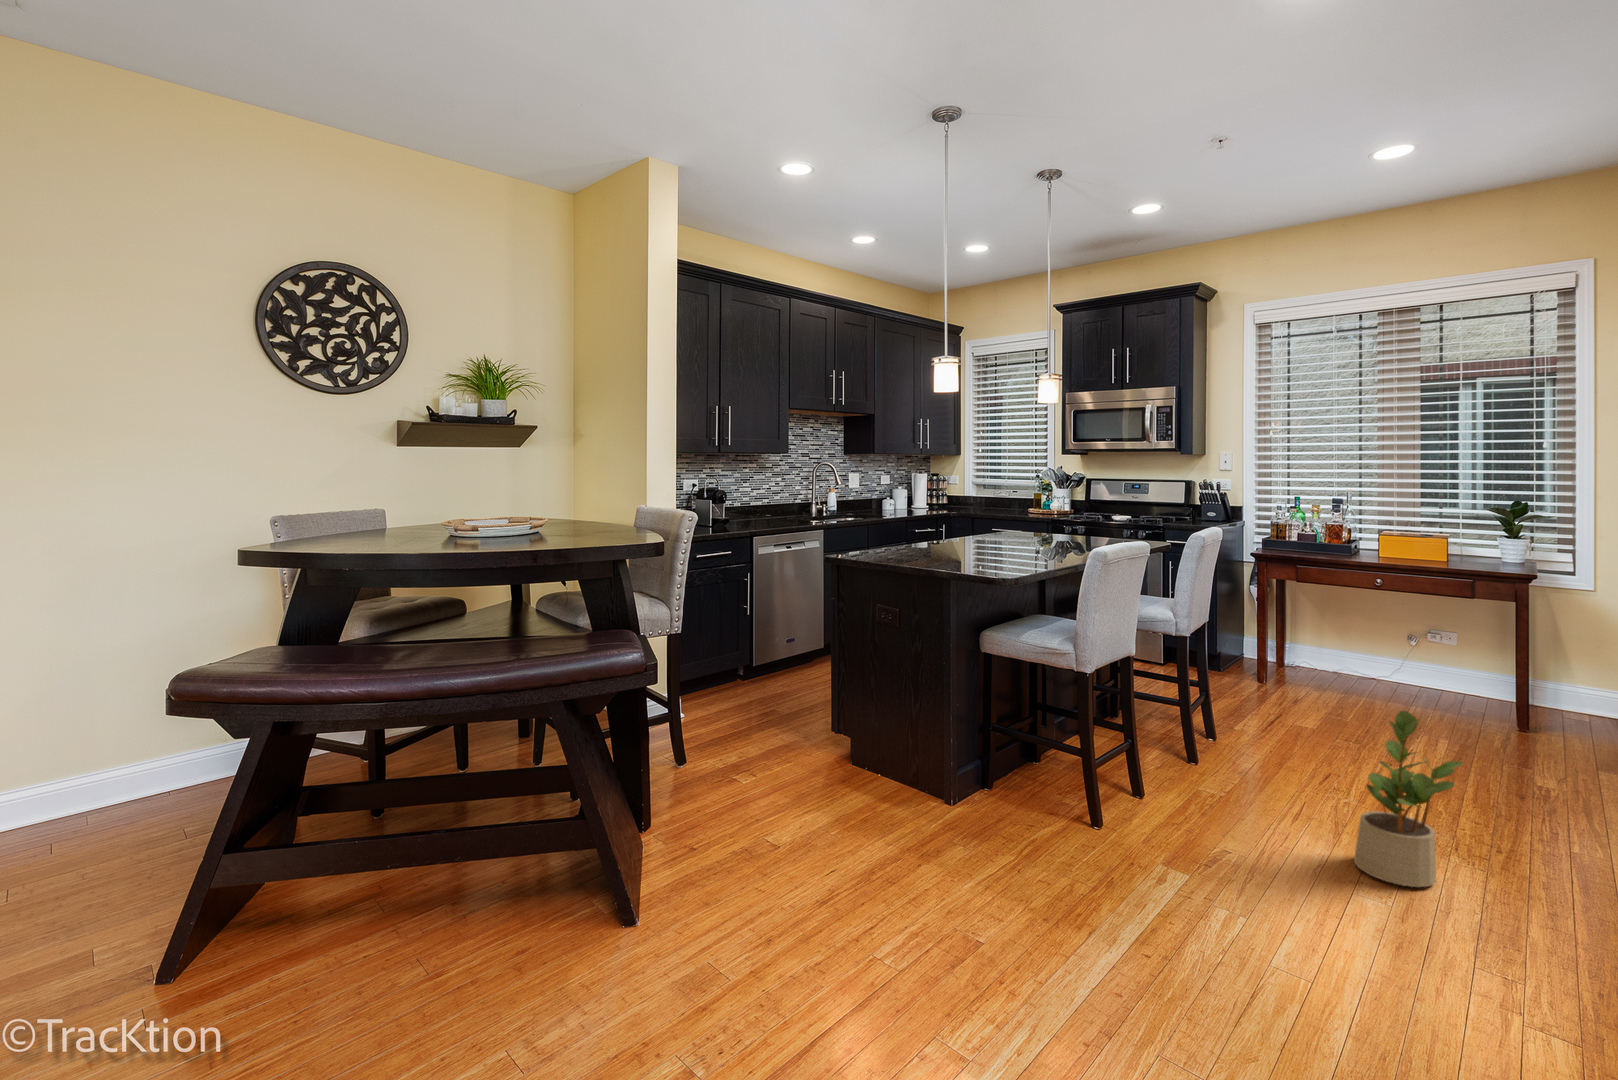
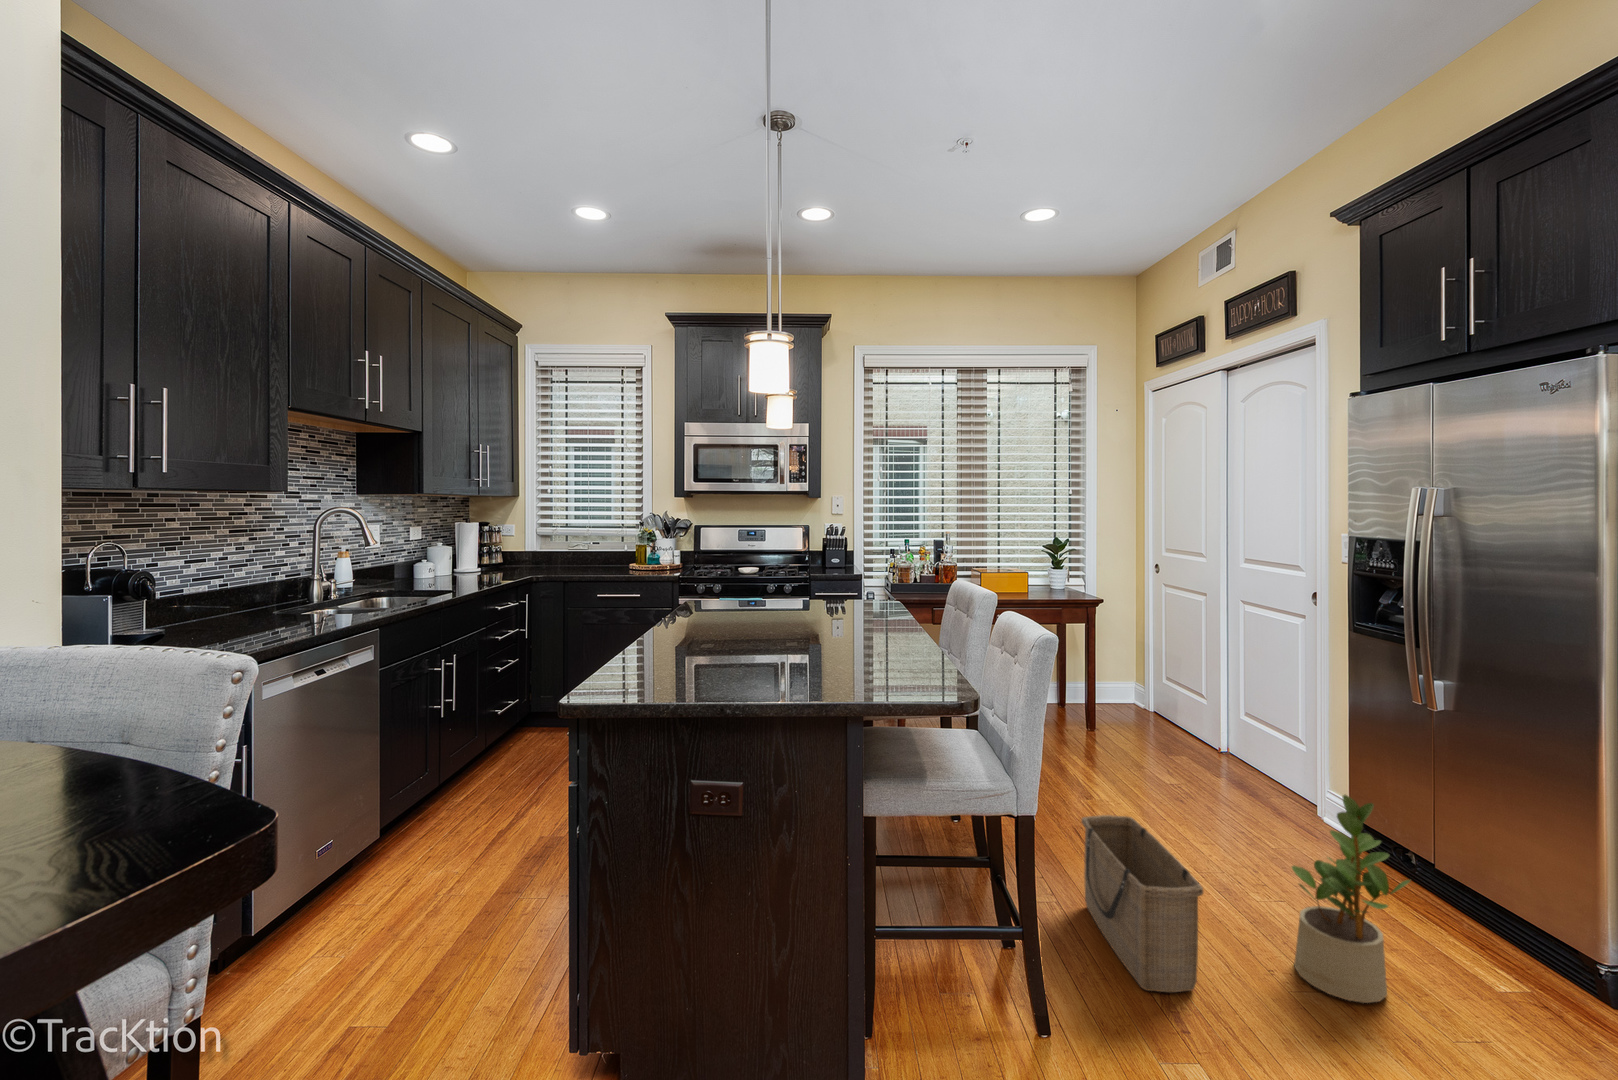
basket: none [1196,715,1281,832] -> present [1082,815,1203,992]

